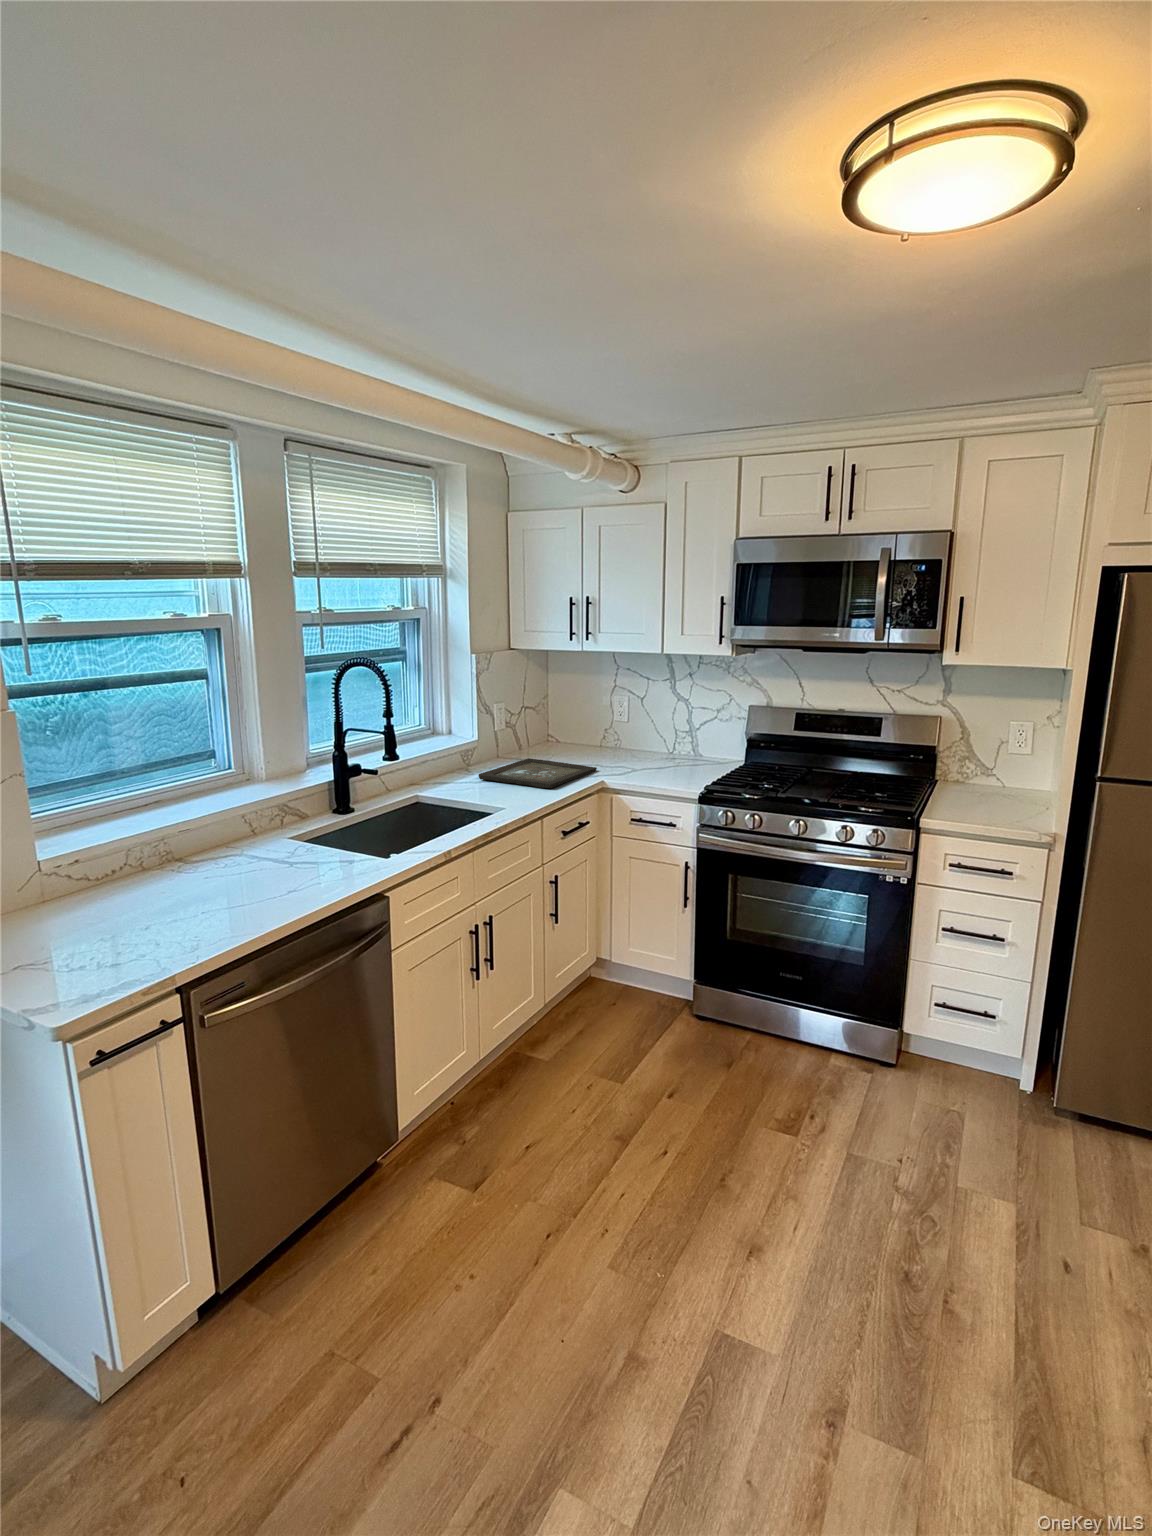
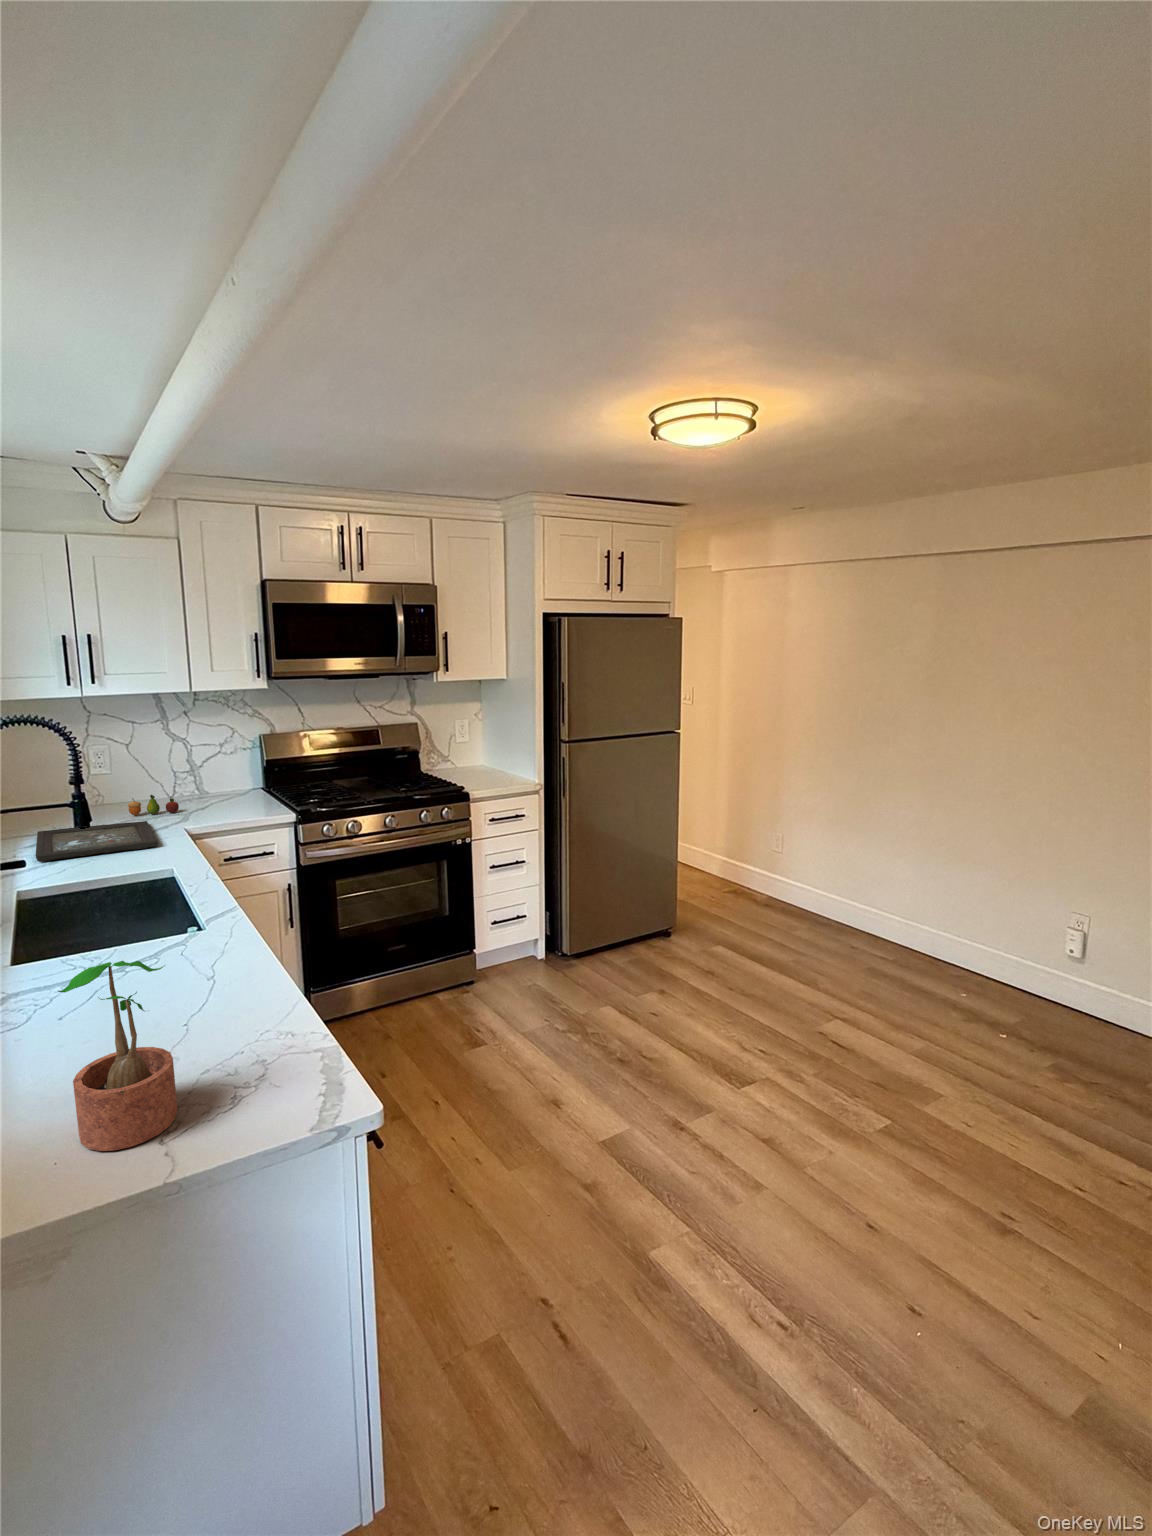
fruit: none [606,746,641,766] -> present [128,795,179,816]
potted plant: none [55,830,128,956] -> present [58,961,177,1151]

